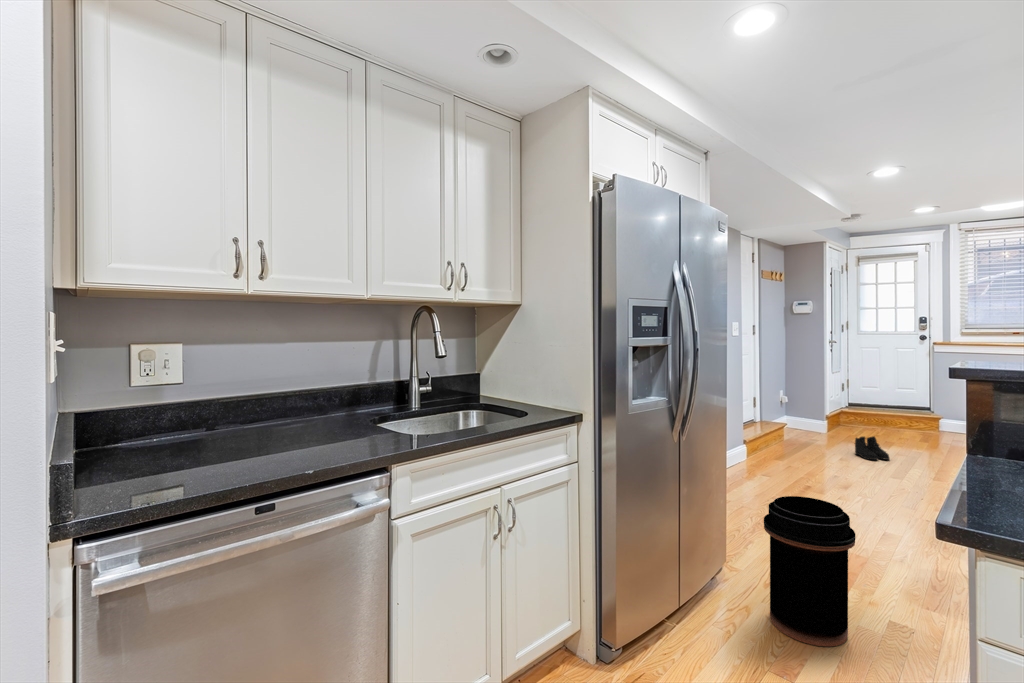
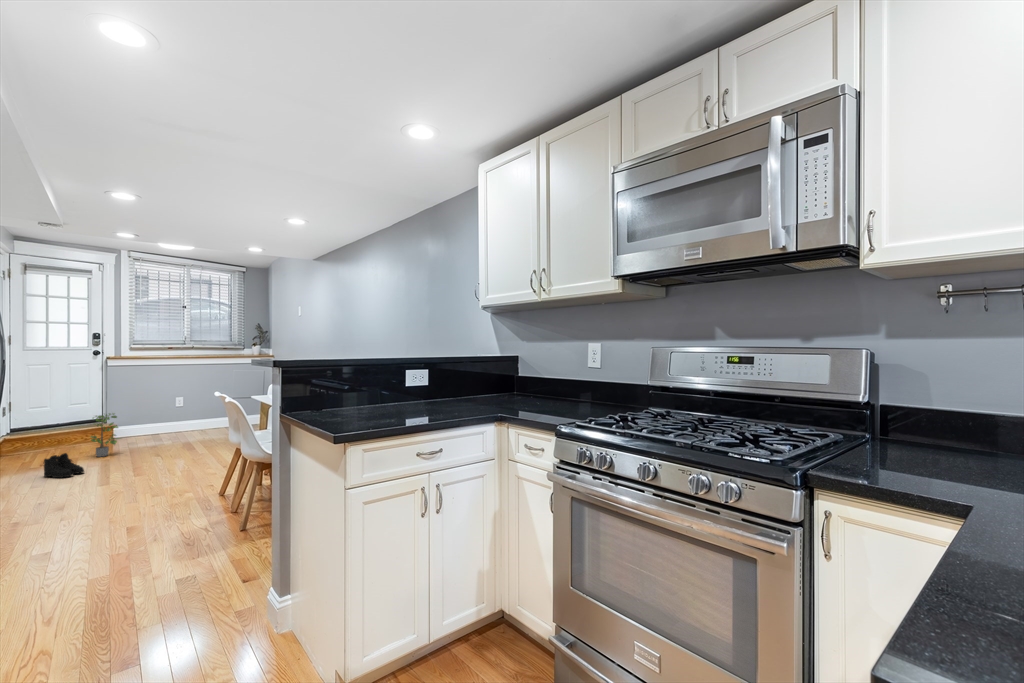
potted plant: none [906,402,942,448] -> present [91,413,120,457]
trash can: present [764,496,855,646] -> none [65,495,166,644]

